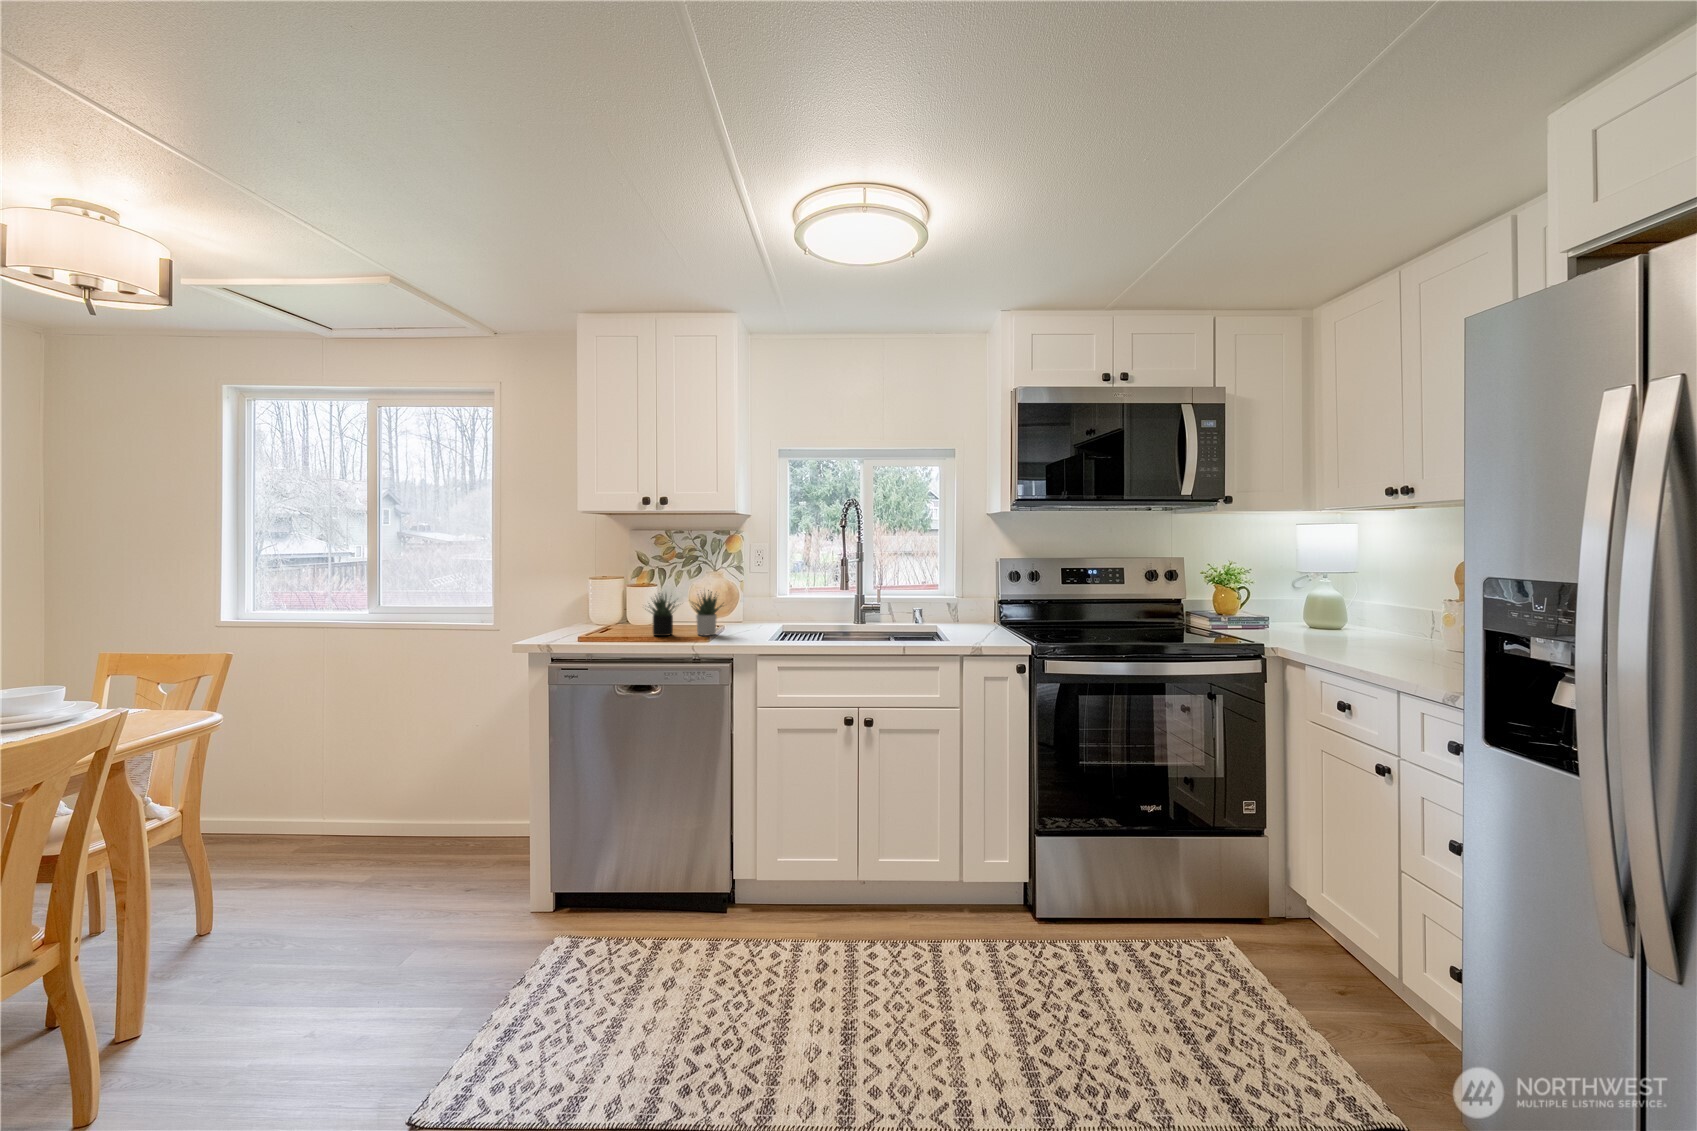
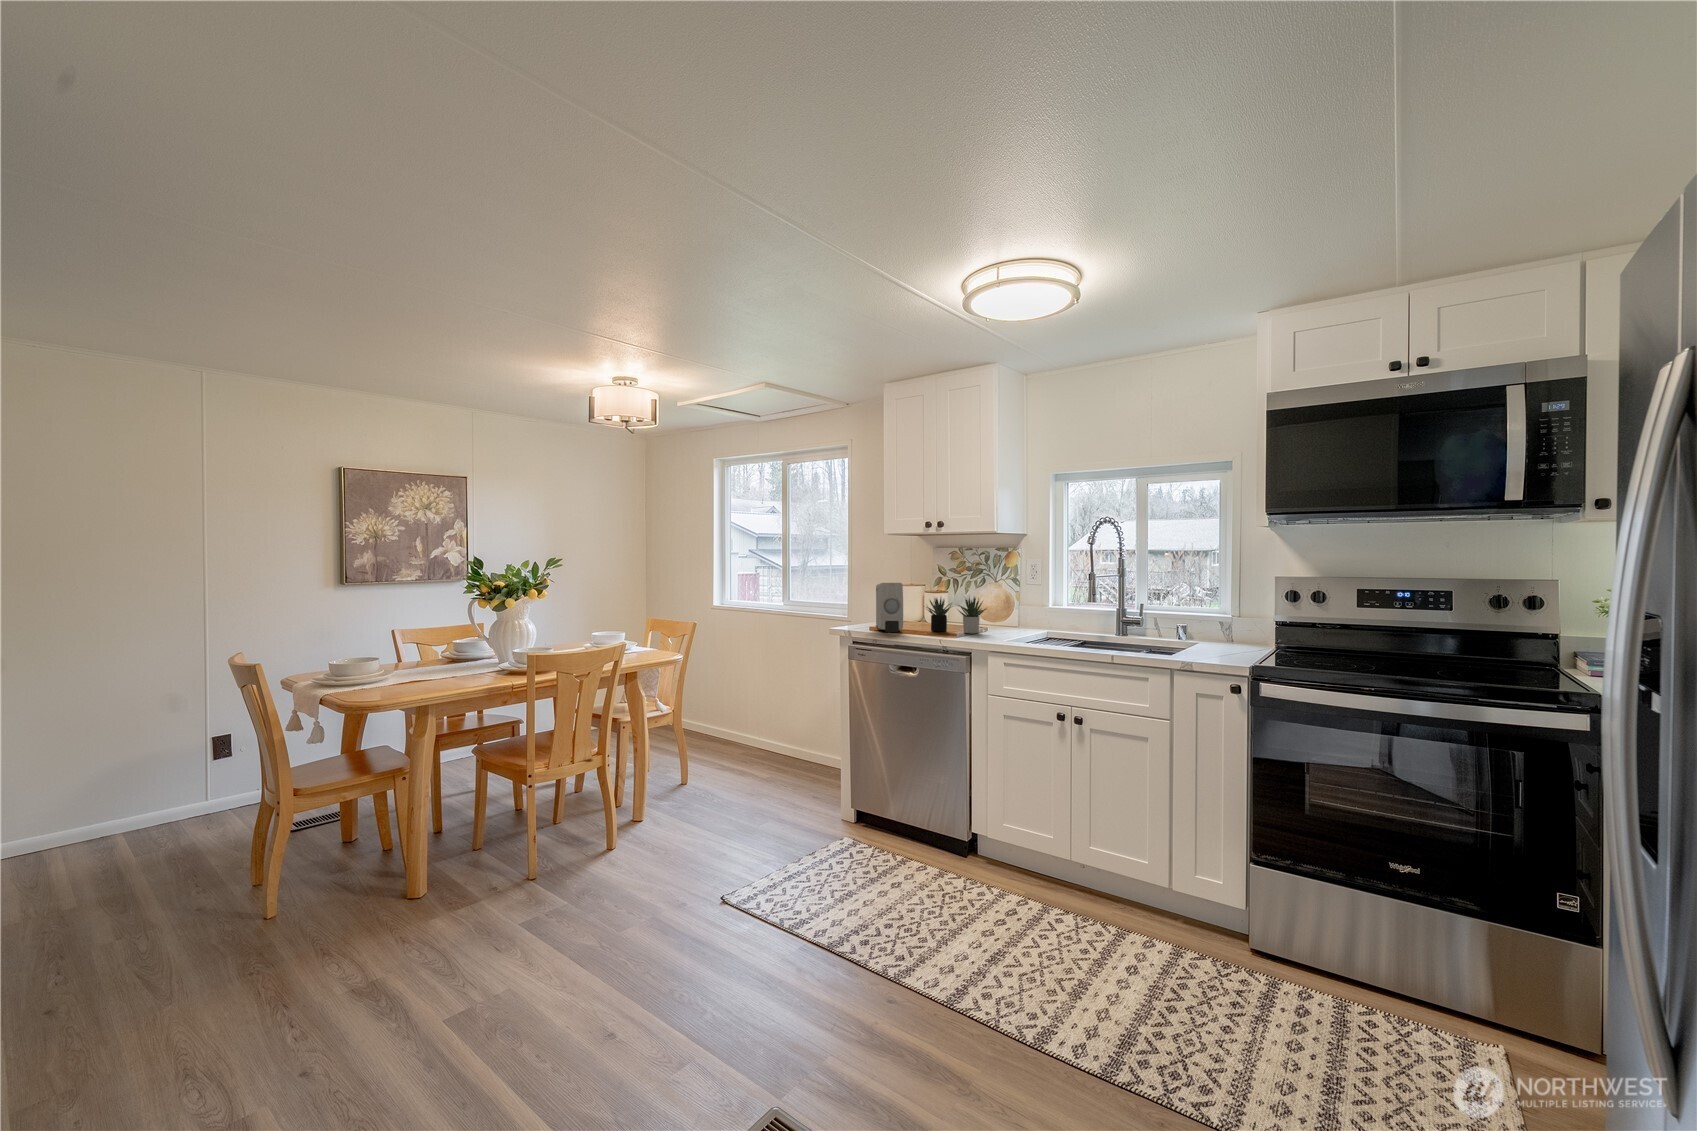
soap dispenser: none [571,576,619,642] -> present [876,583,903,632]

